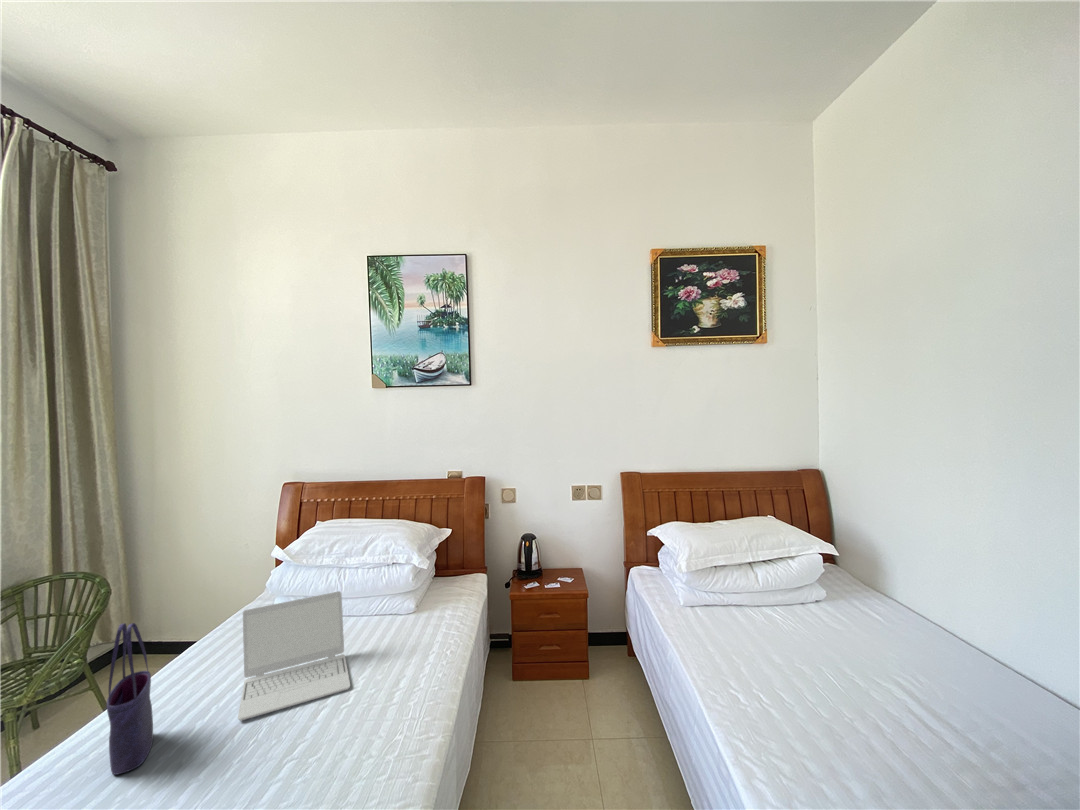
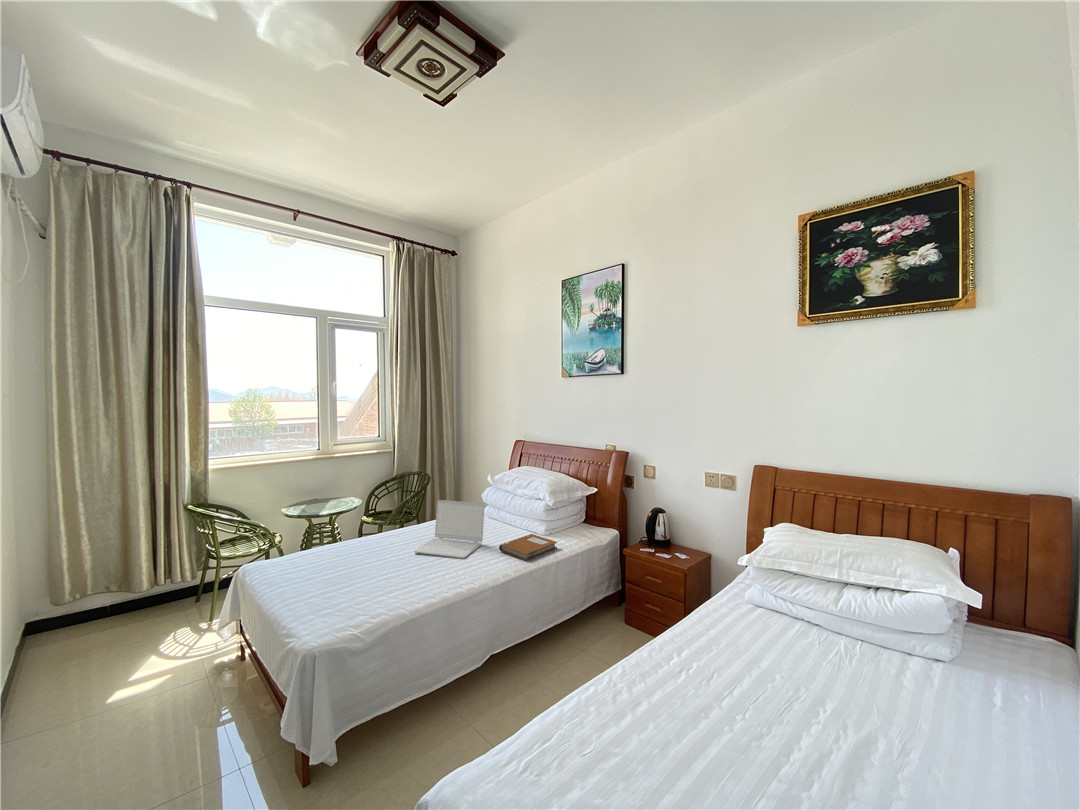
notebook: none [388,612,456,654] -> present [499,534,557,561]
tote bag: present [107,623,153,775] -> none [364,486,389,554]

